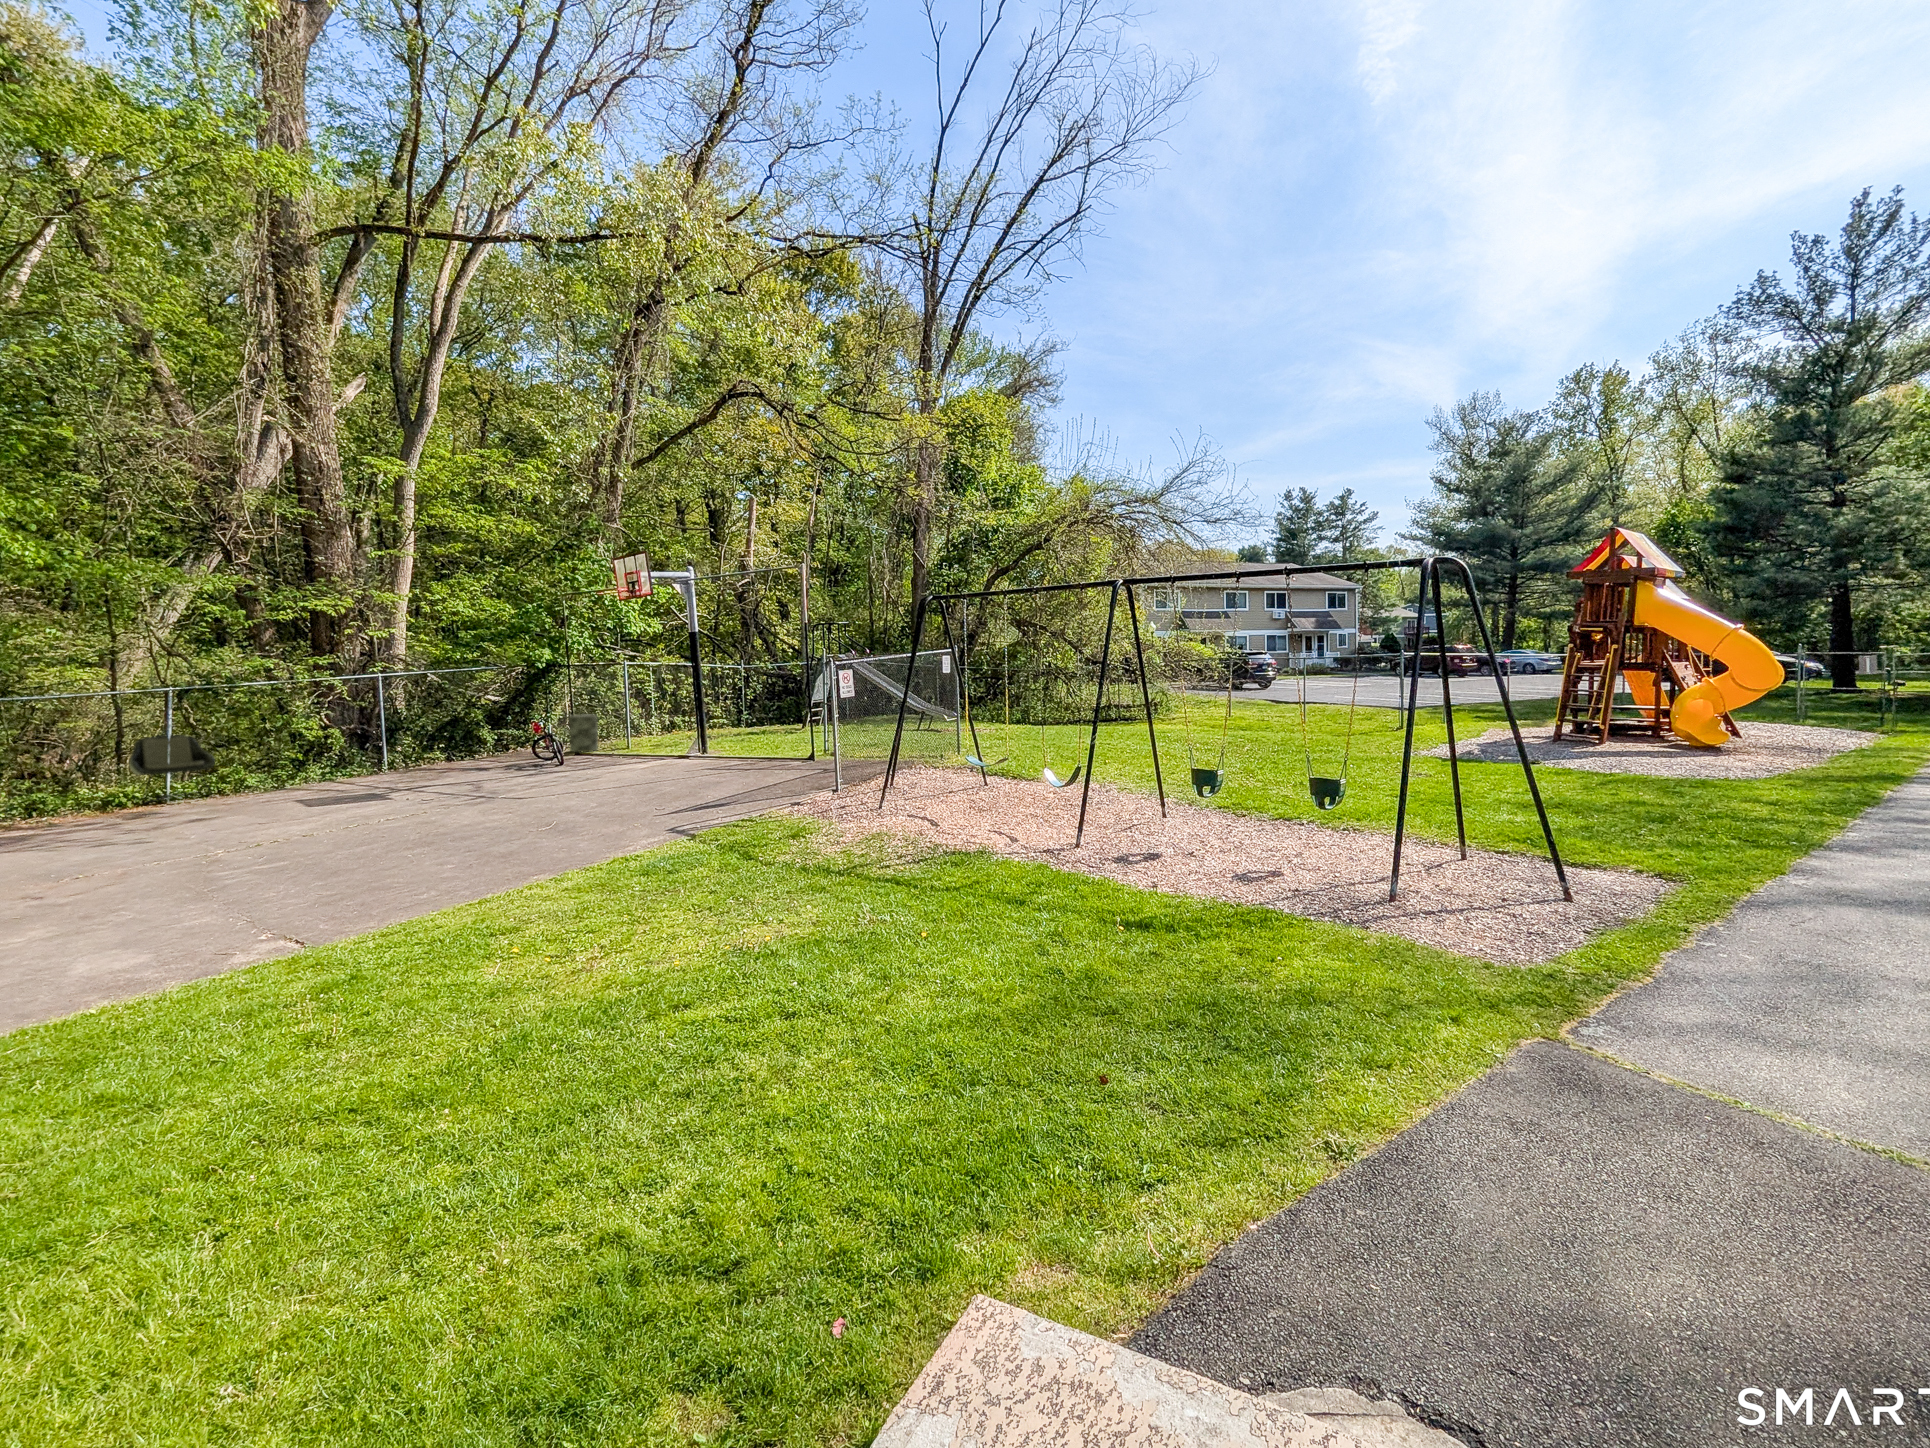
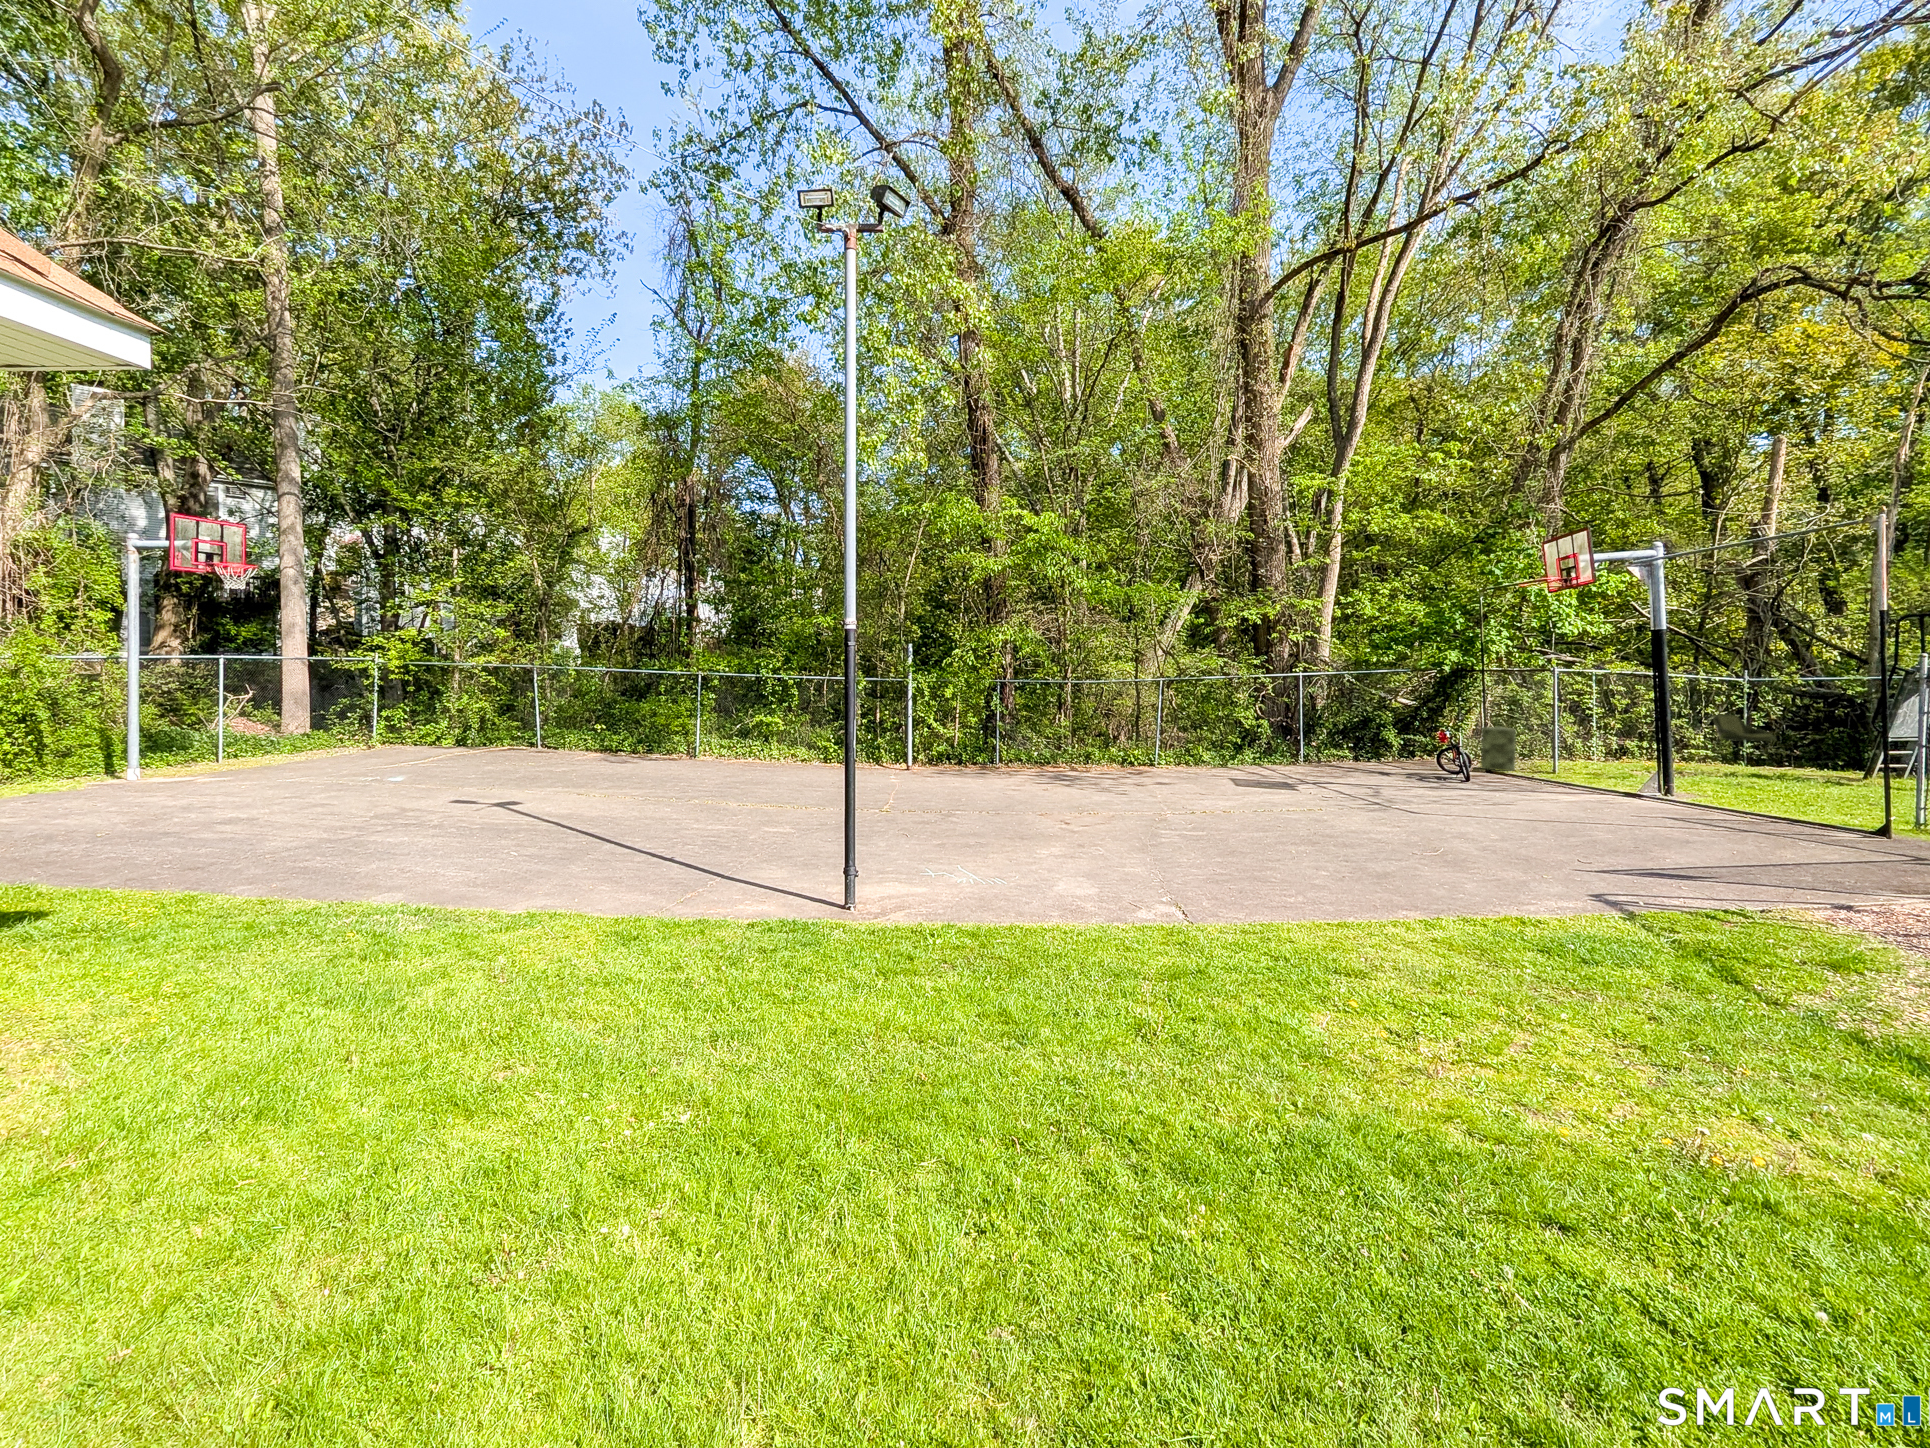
lounge chair: present [129,735,215,803] -> present [1713,714,1776,760]

